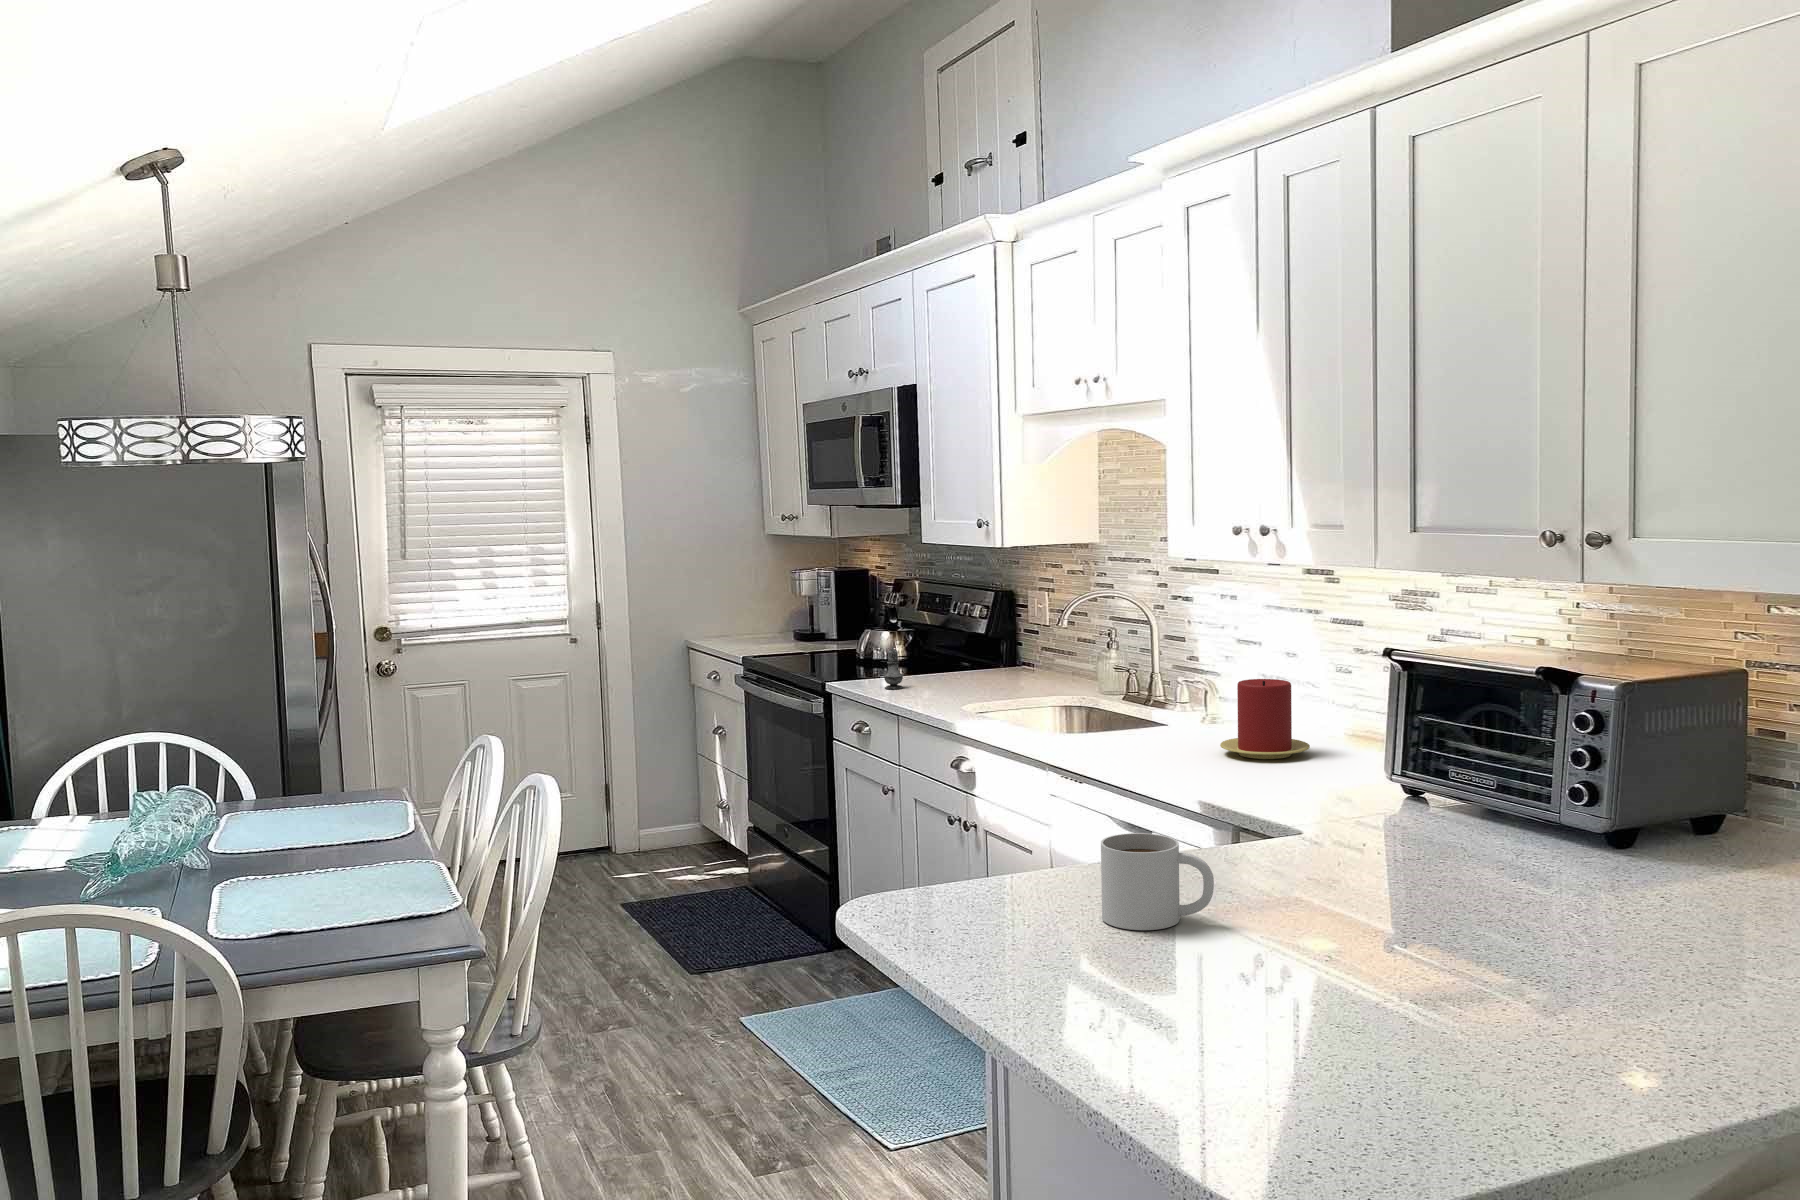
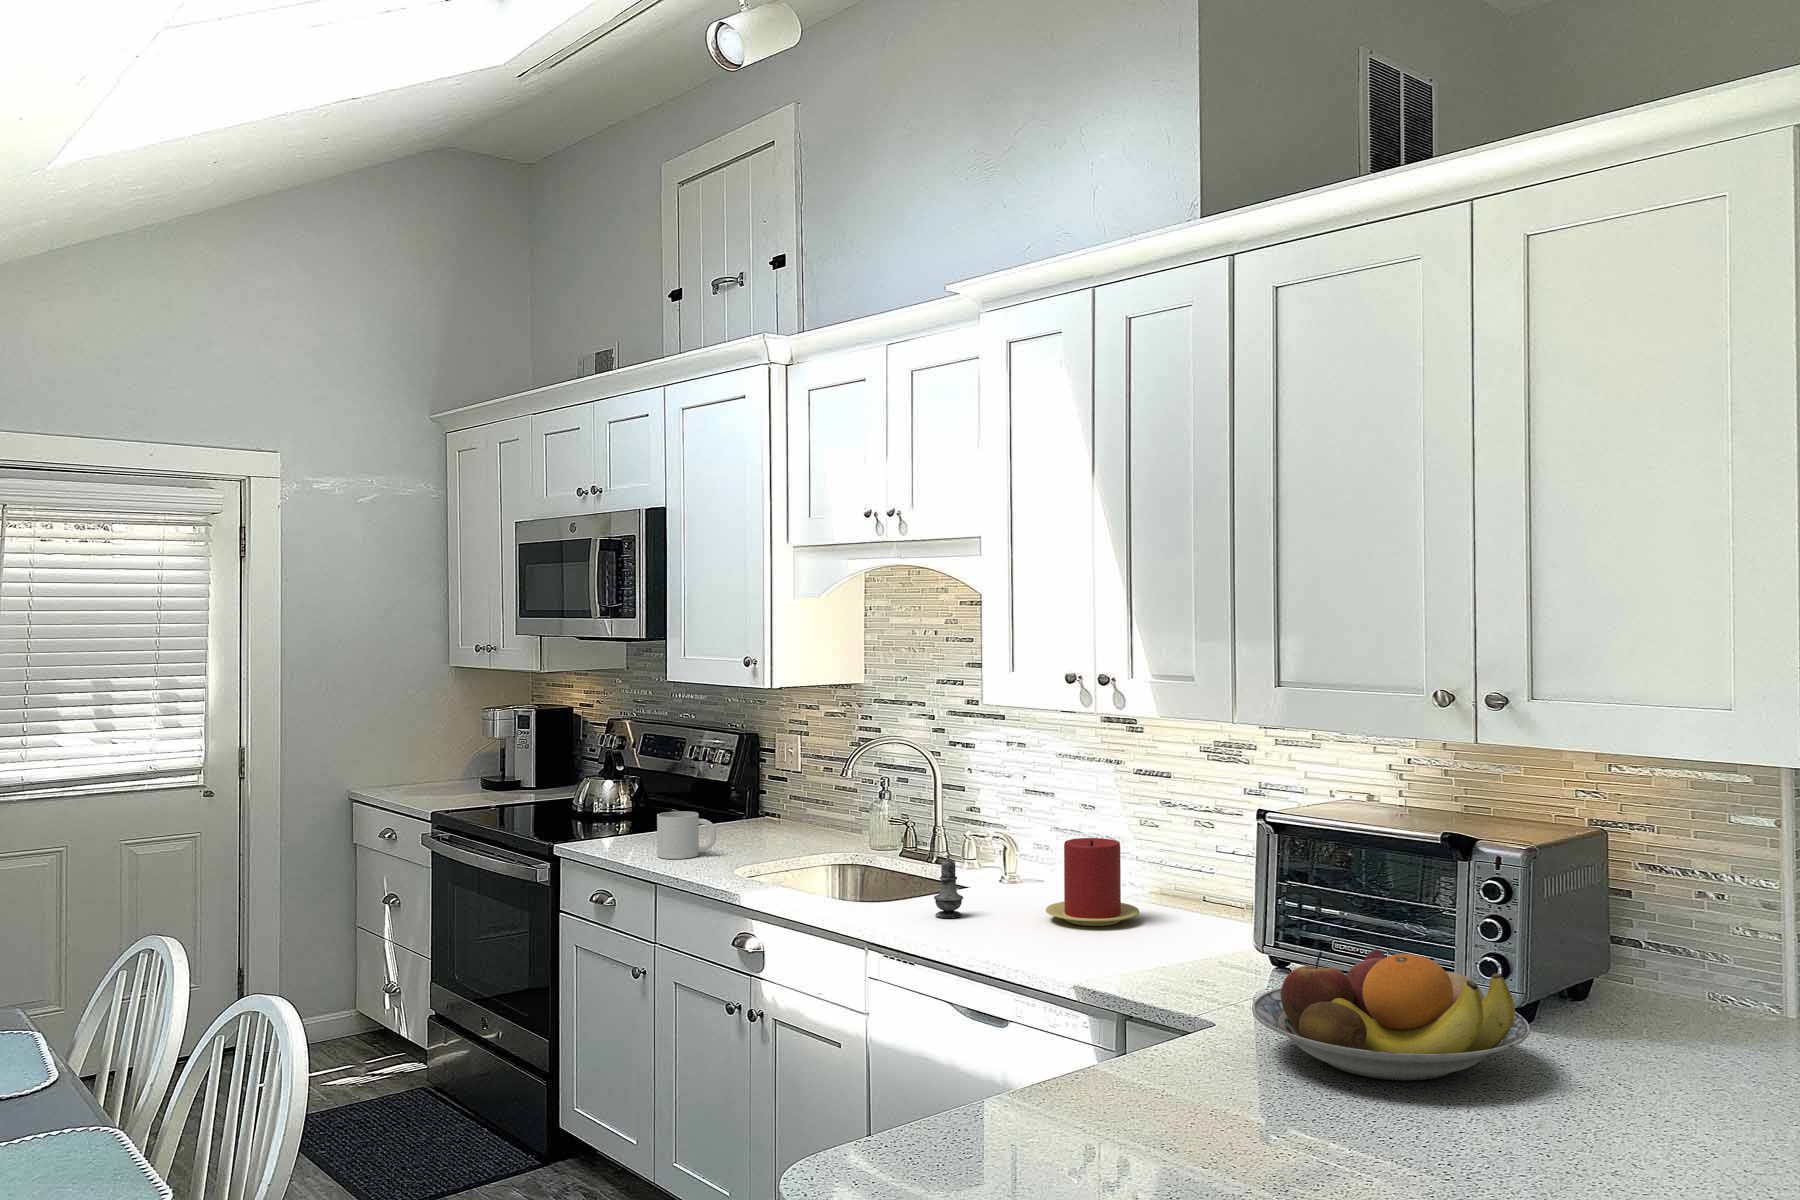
salt shaker: present [884,646,904,689] -> present [934,855,963,918]
fruit bowl: none [1332,775,1601,894] -> present [1252,949,1530,1080]
mug: present [1101,833,1214,930] -> present [657,811,716,859]

